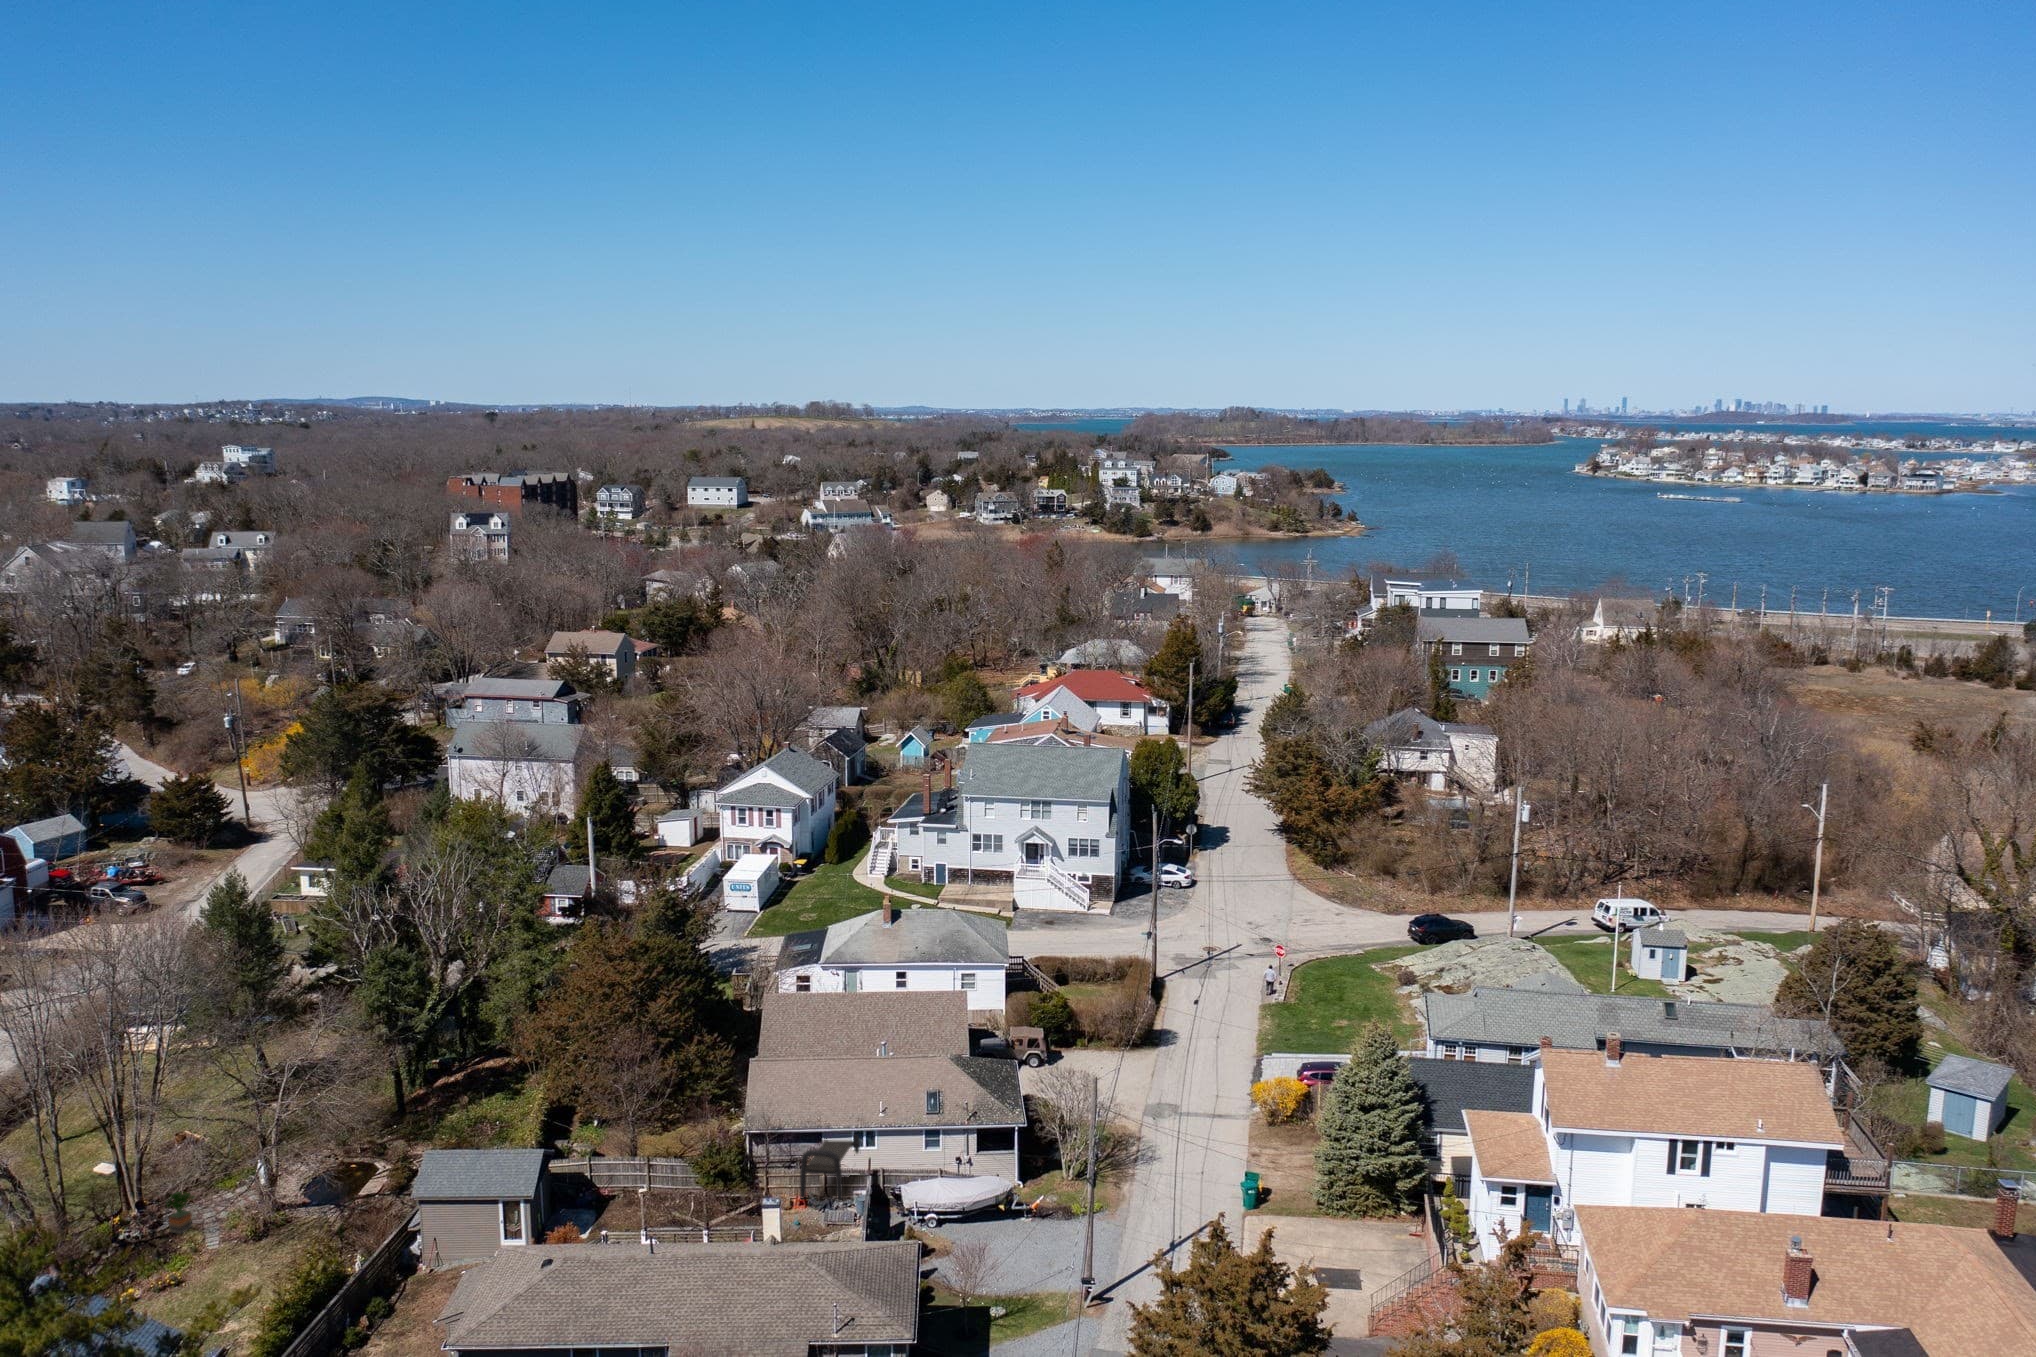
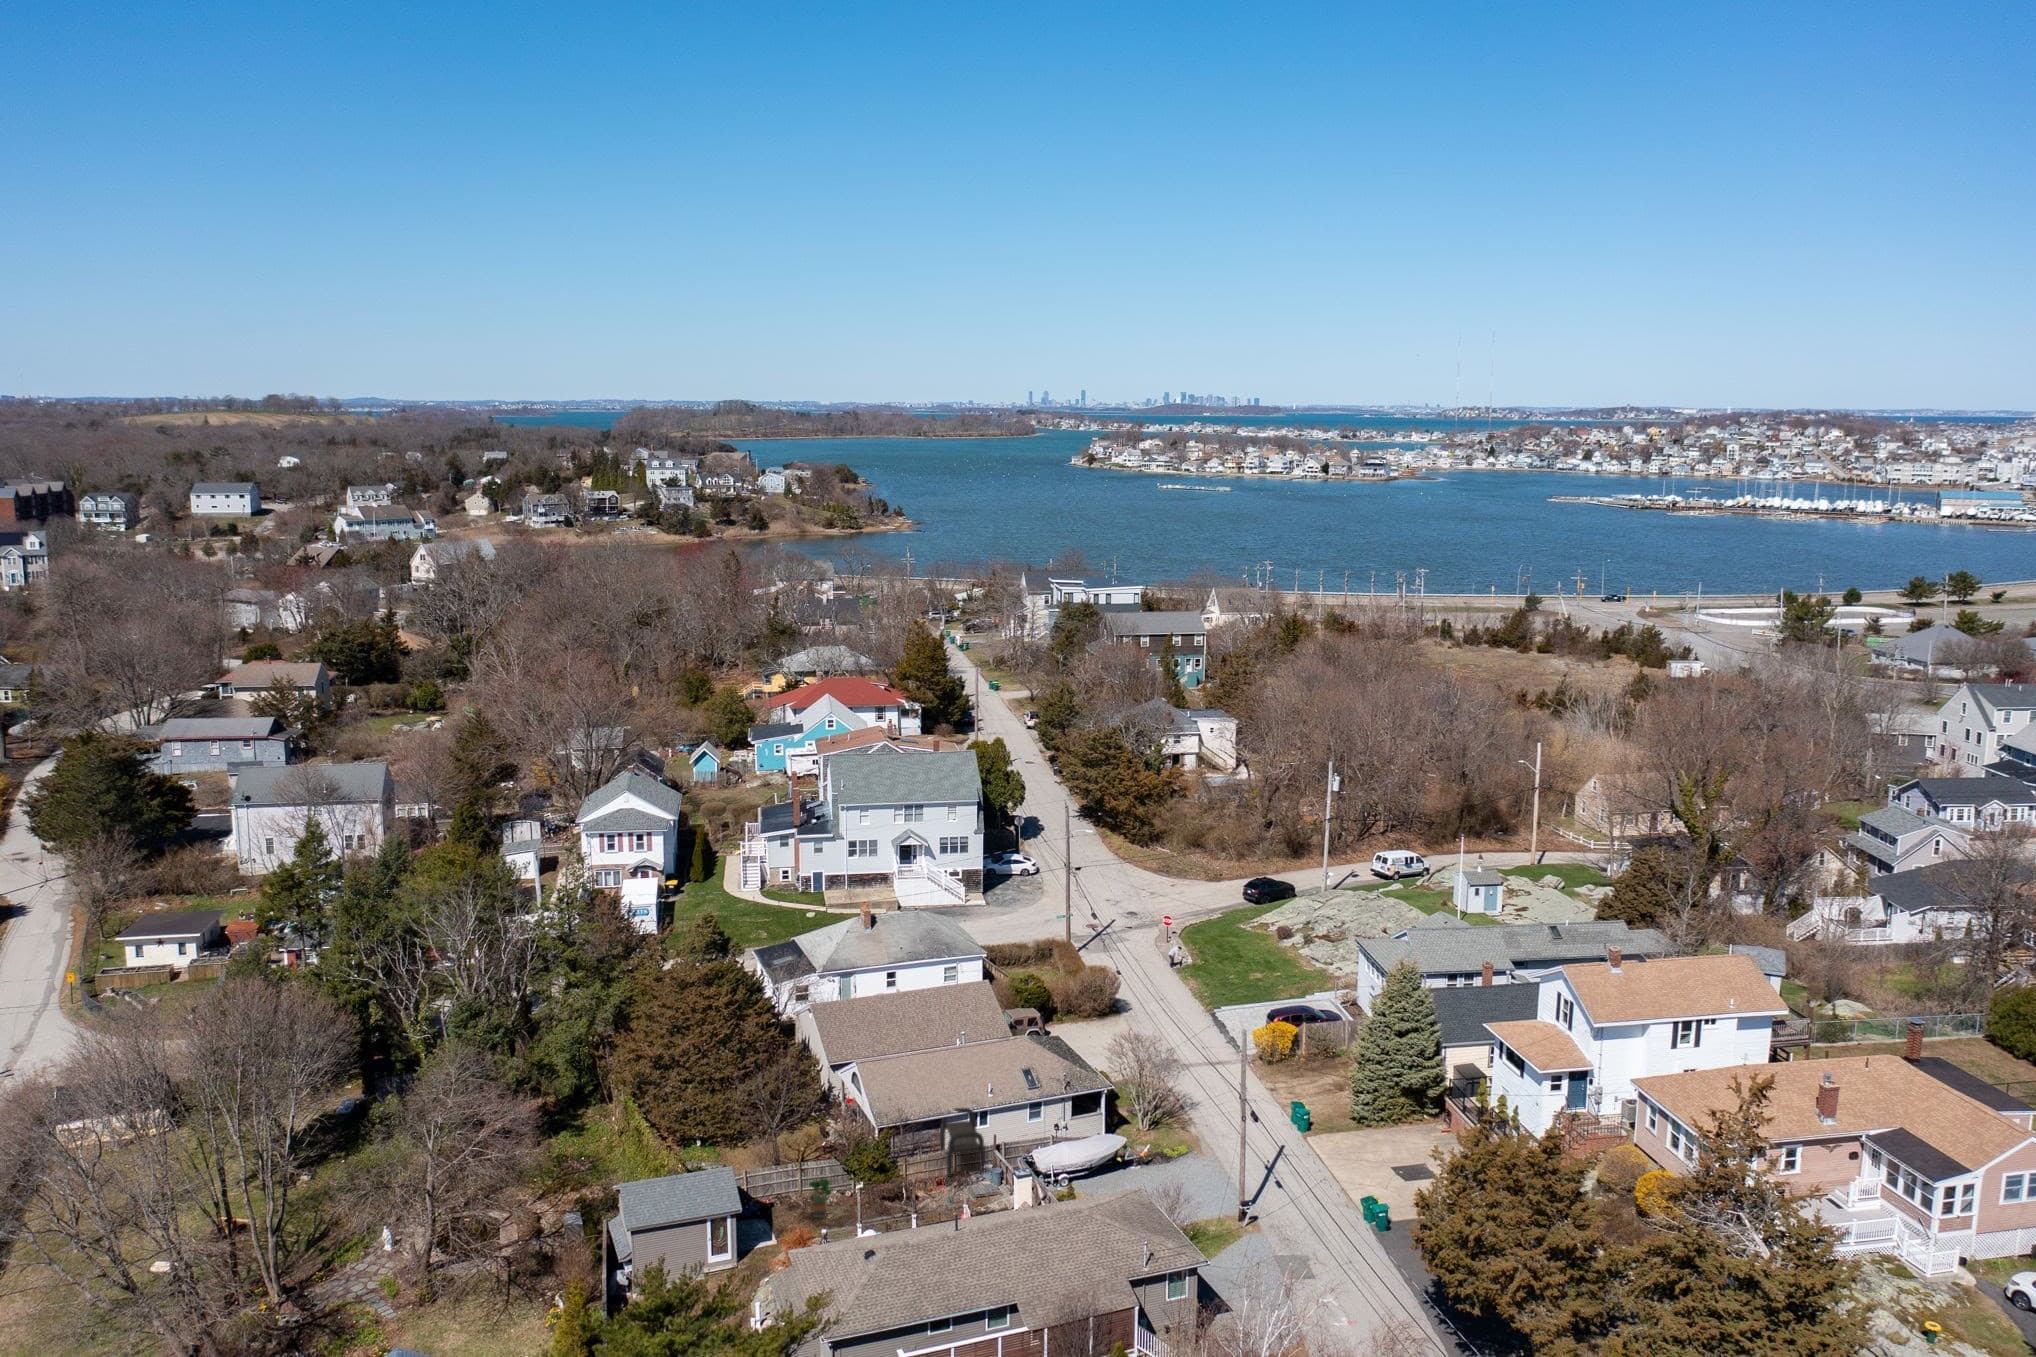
potted tree: present [166,1192,194,1234] -> present [809,1179,832,1218]

